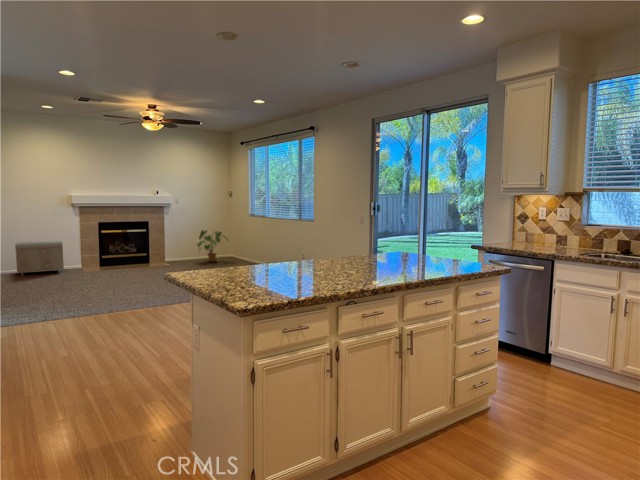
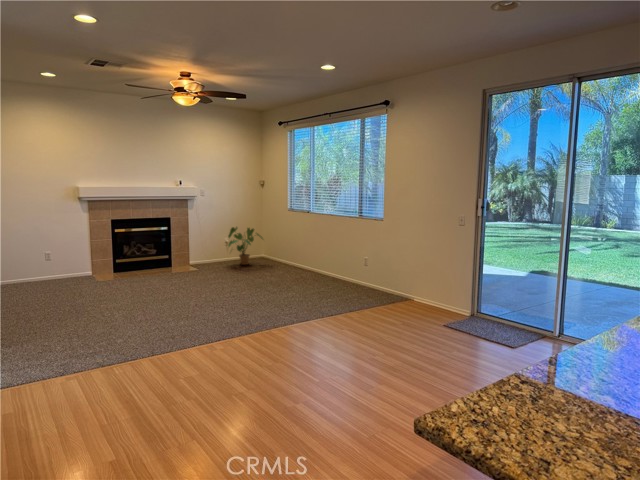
storage bench: present [15,241,64,275] -> none [10,243,71,287]

